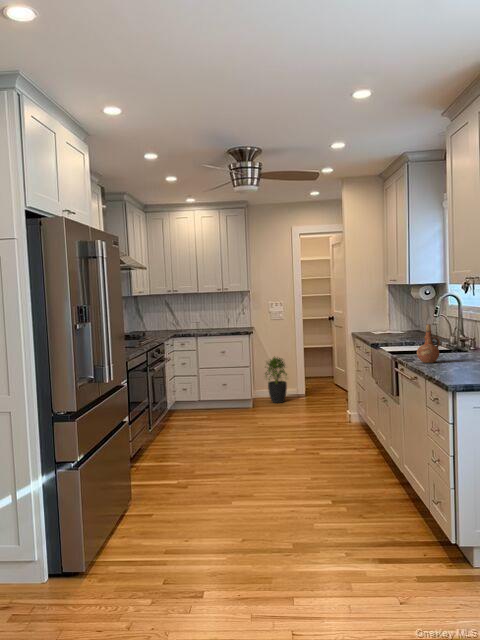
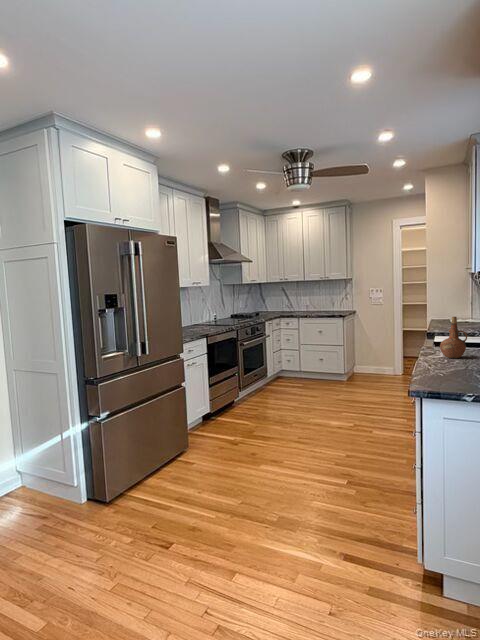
potted plant: present [265,357,287,403] -> none [359,337,384,379]

